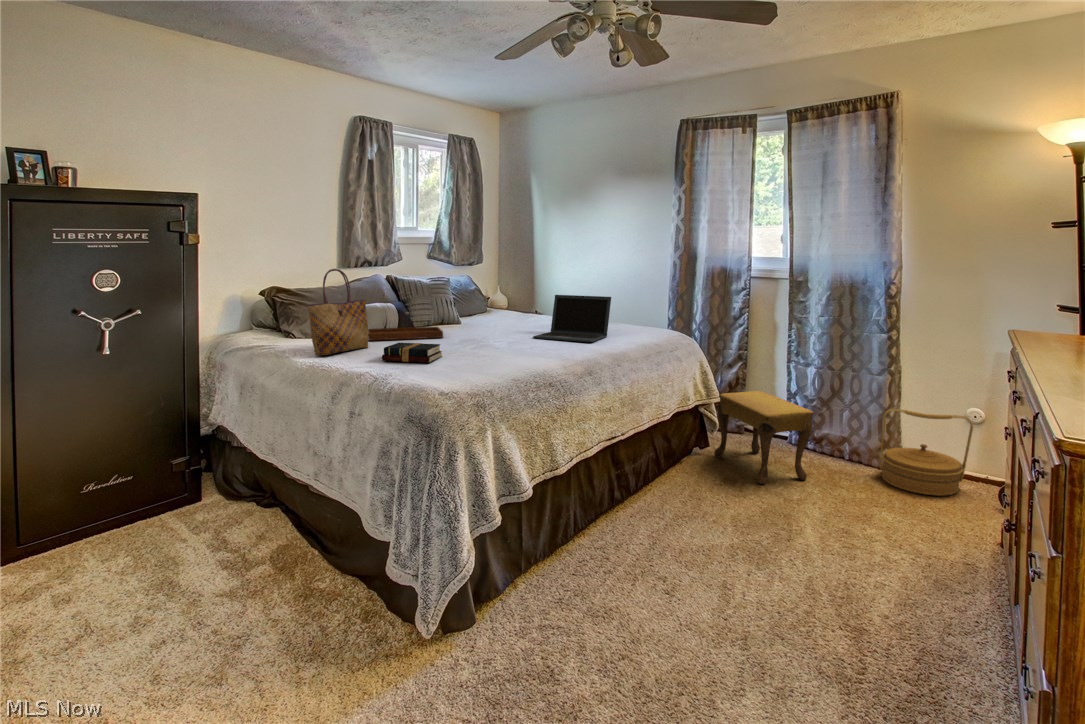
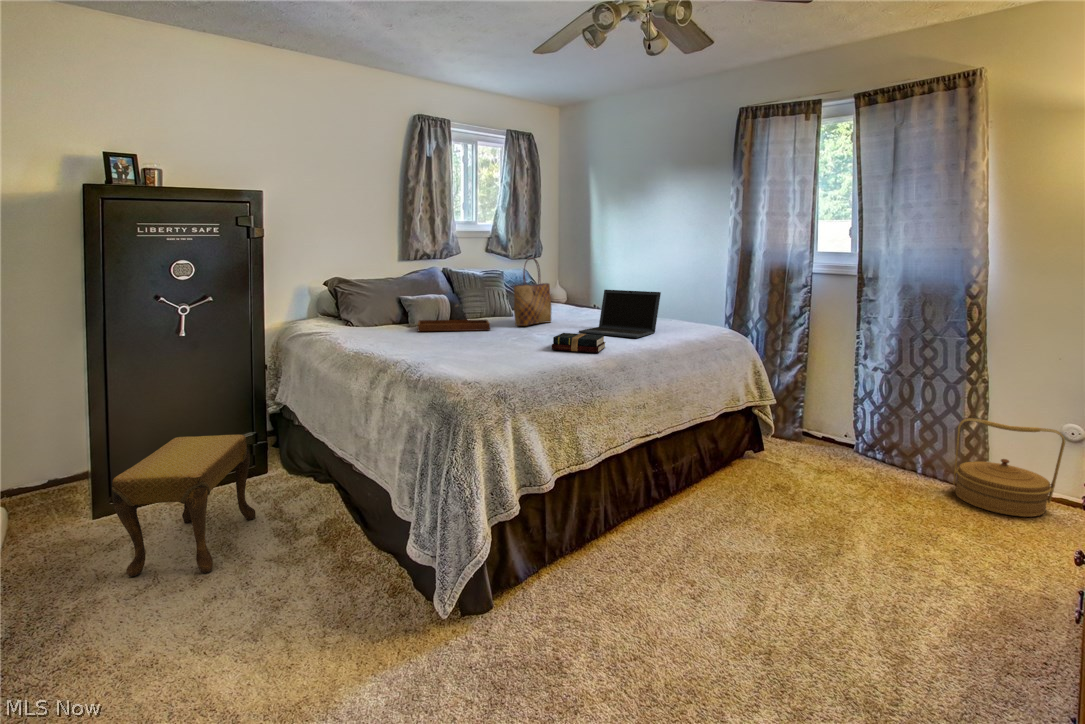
tote bag: present [308,269,368,355] -> present [514,257,552,326]
hardback book: present [382,343,442,363] -> present [552,333,606,353]
footstool: present [715,391,813,484] -> present [112,435,255,577]

